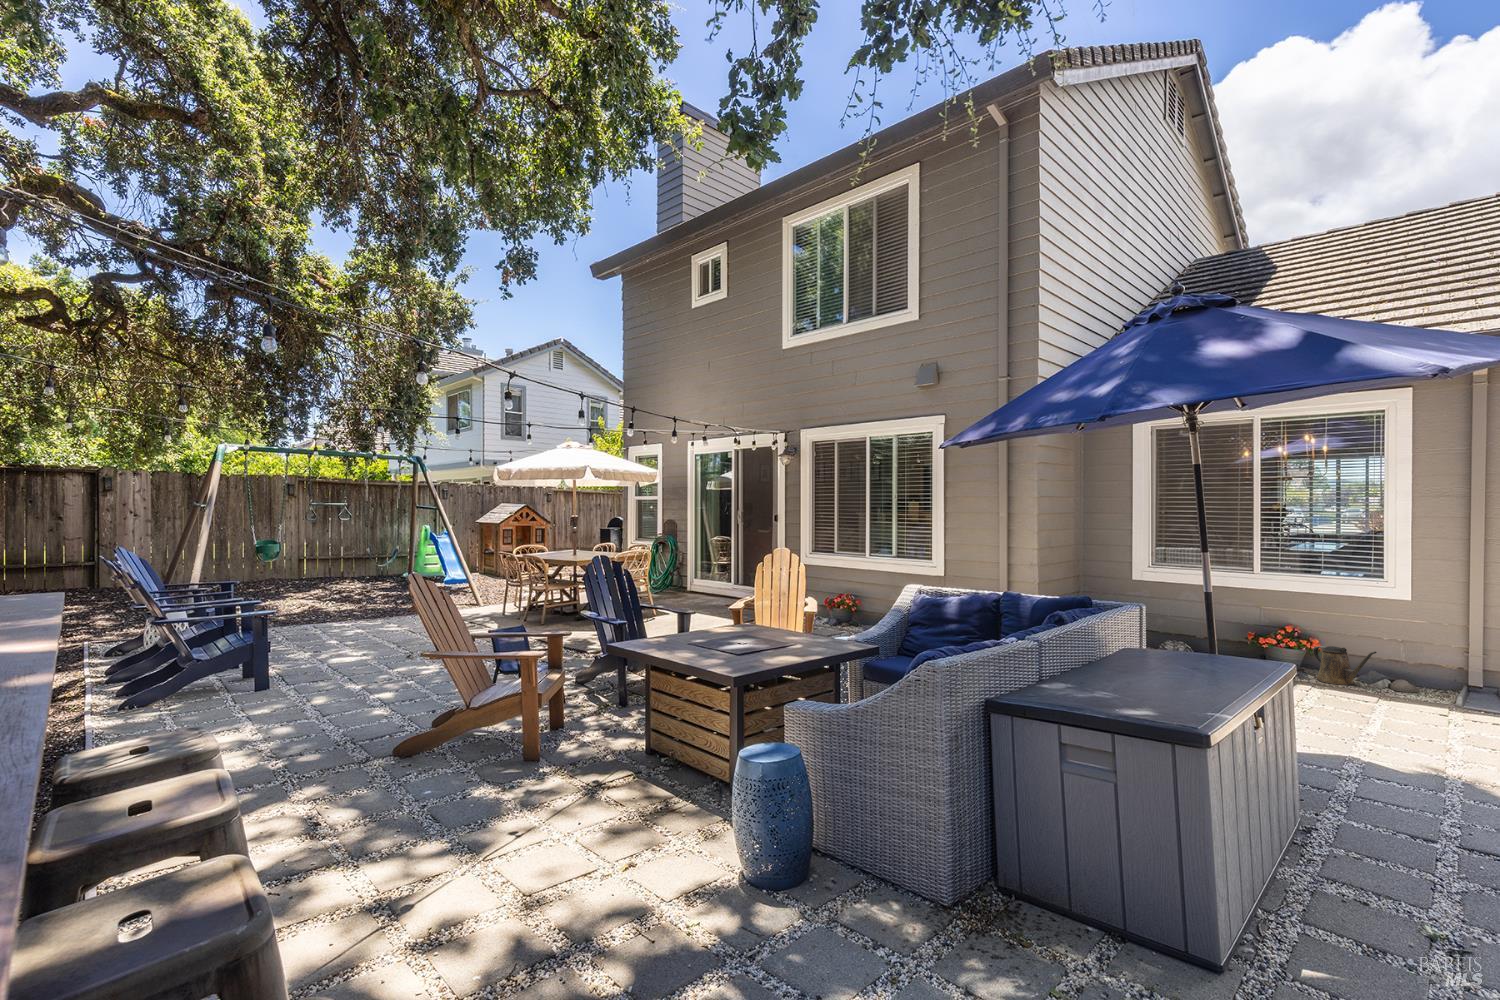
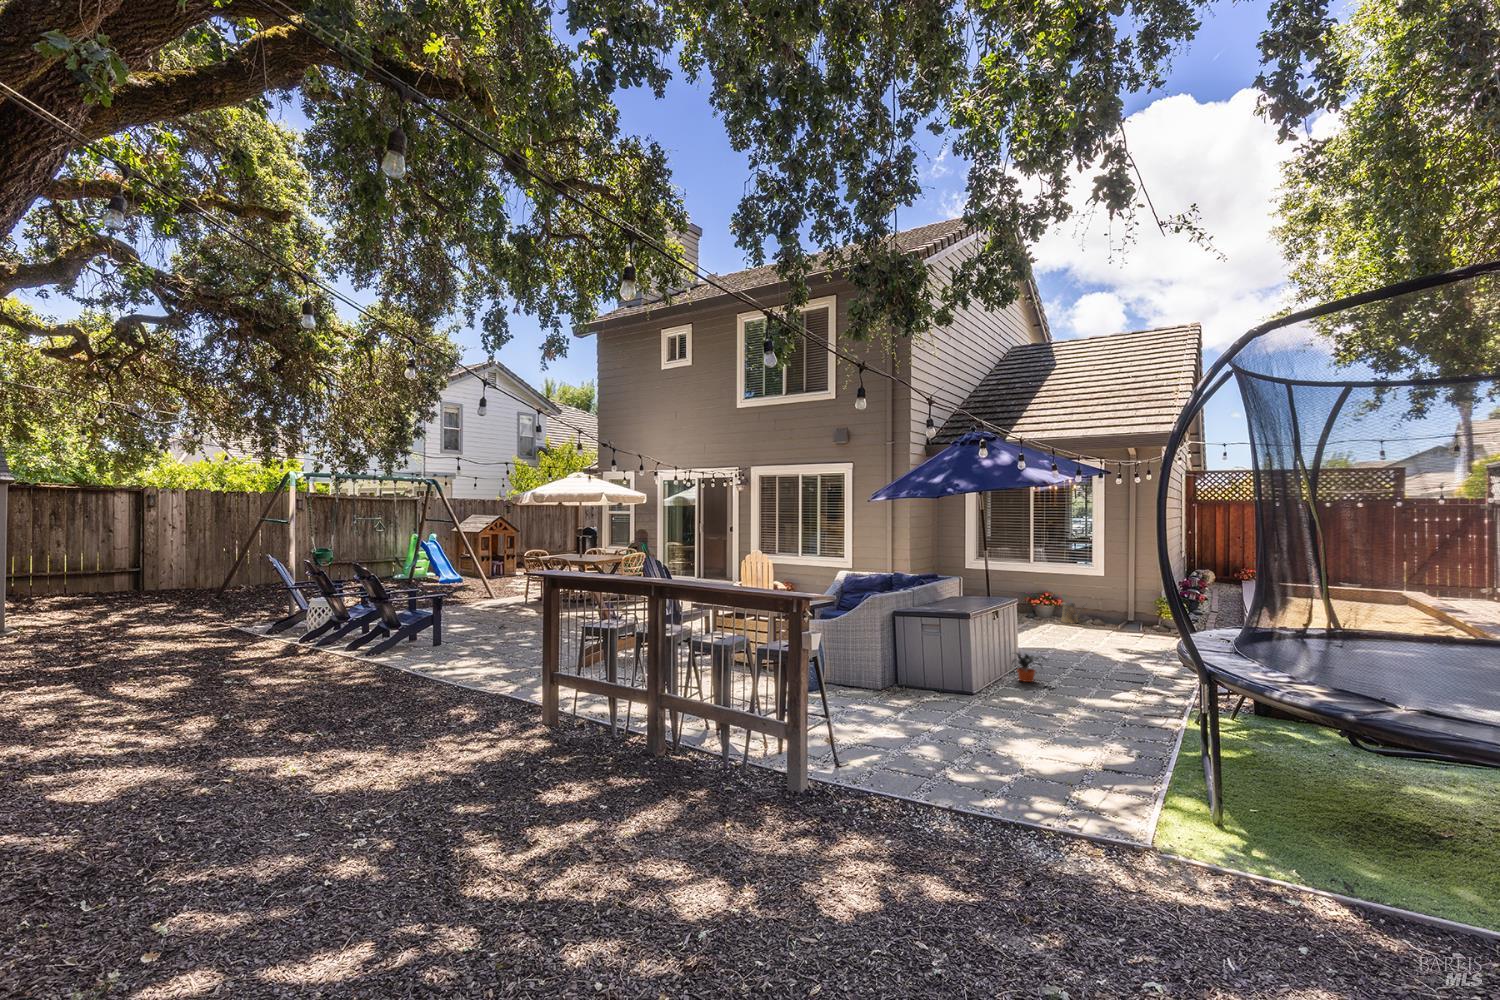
potted plant: none [1297,808,1426,897] -> present [1012,652,1046,682]

